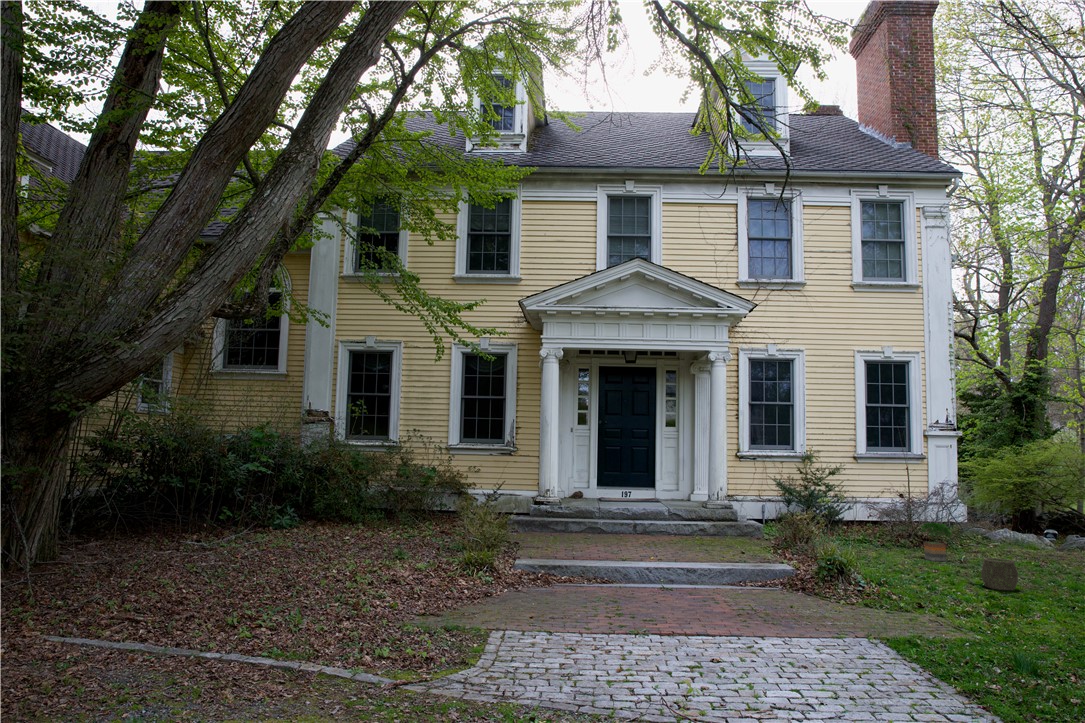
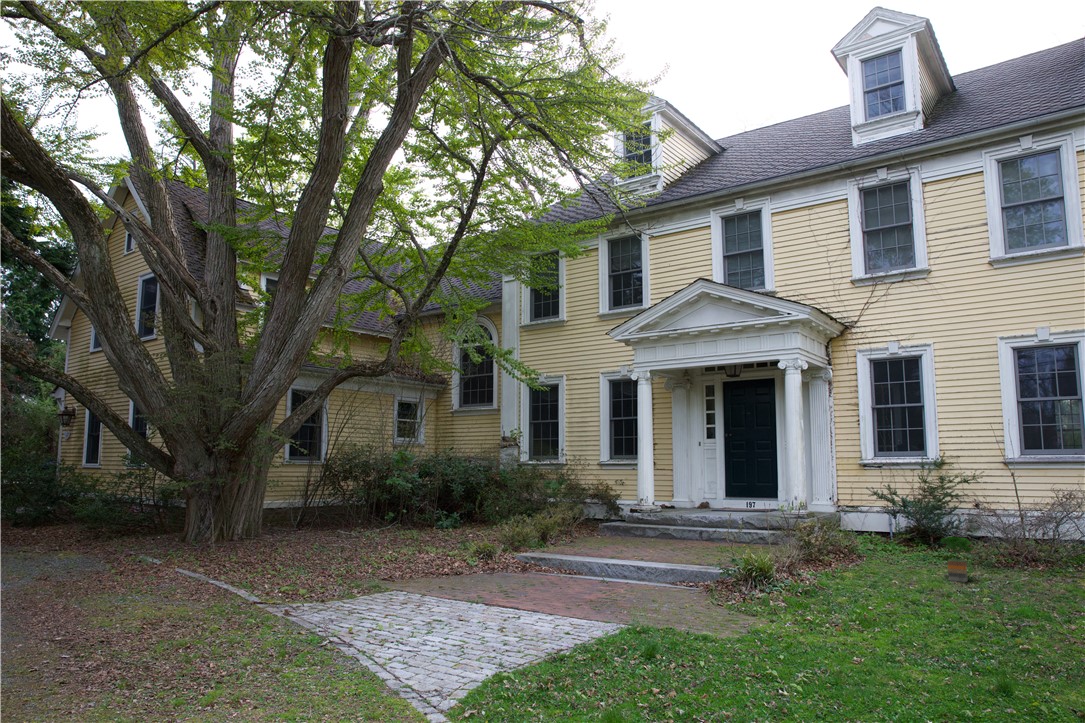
woven basket: present [981,558,1018,590] -> none [889,574,929,611]

